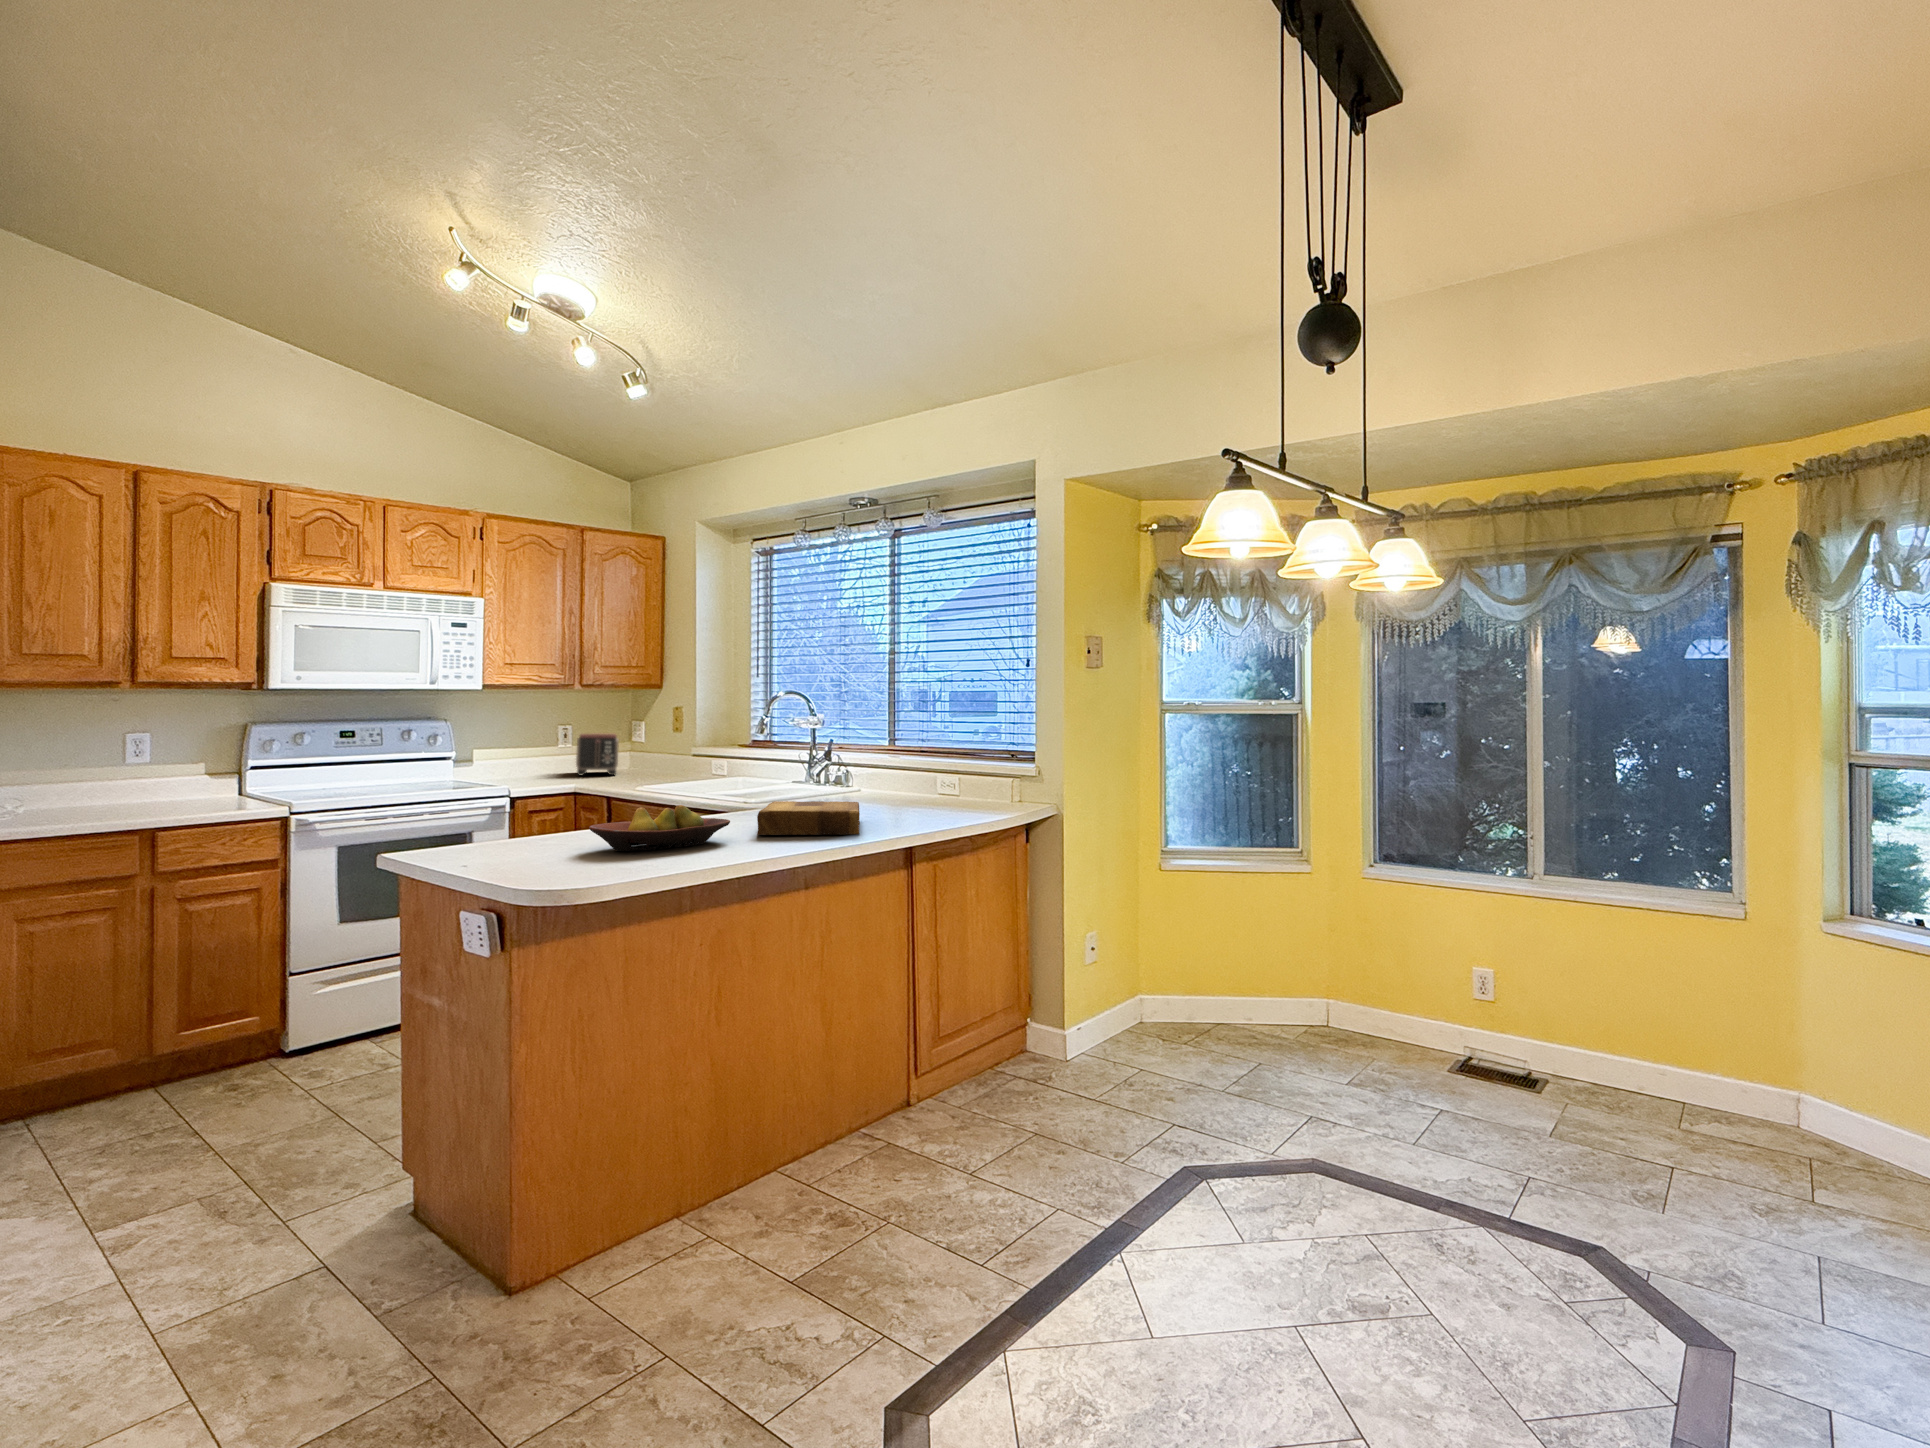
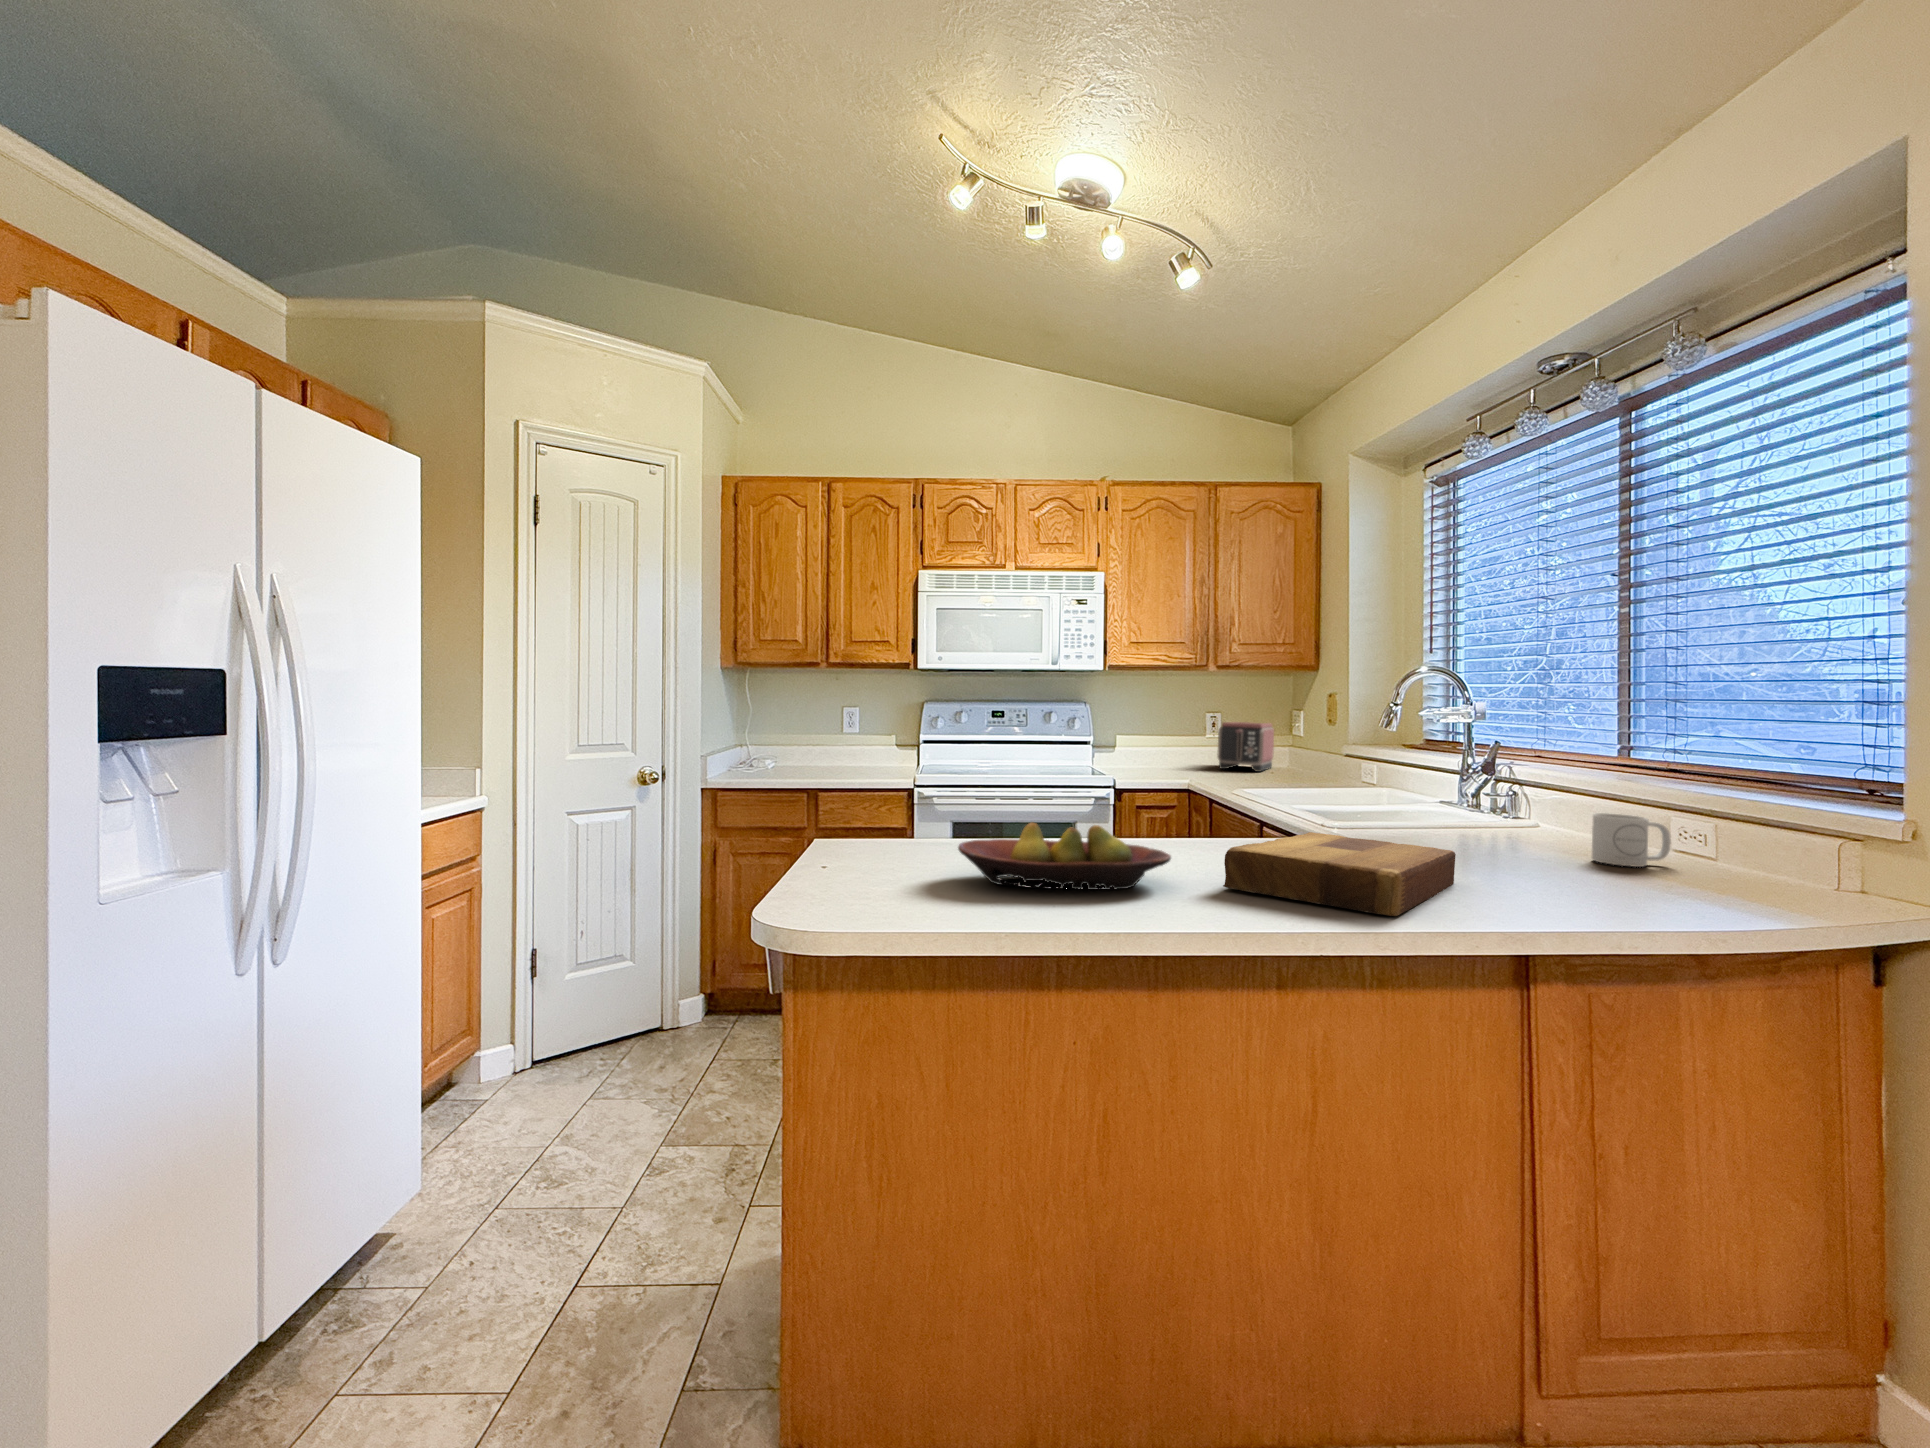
mug: none [901,777,935,805] -> present [1592,813,1671,867]

